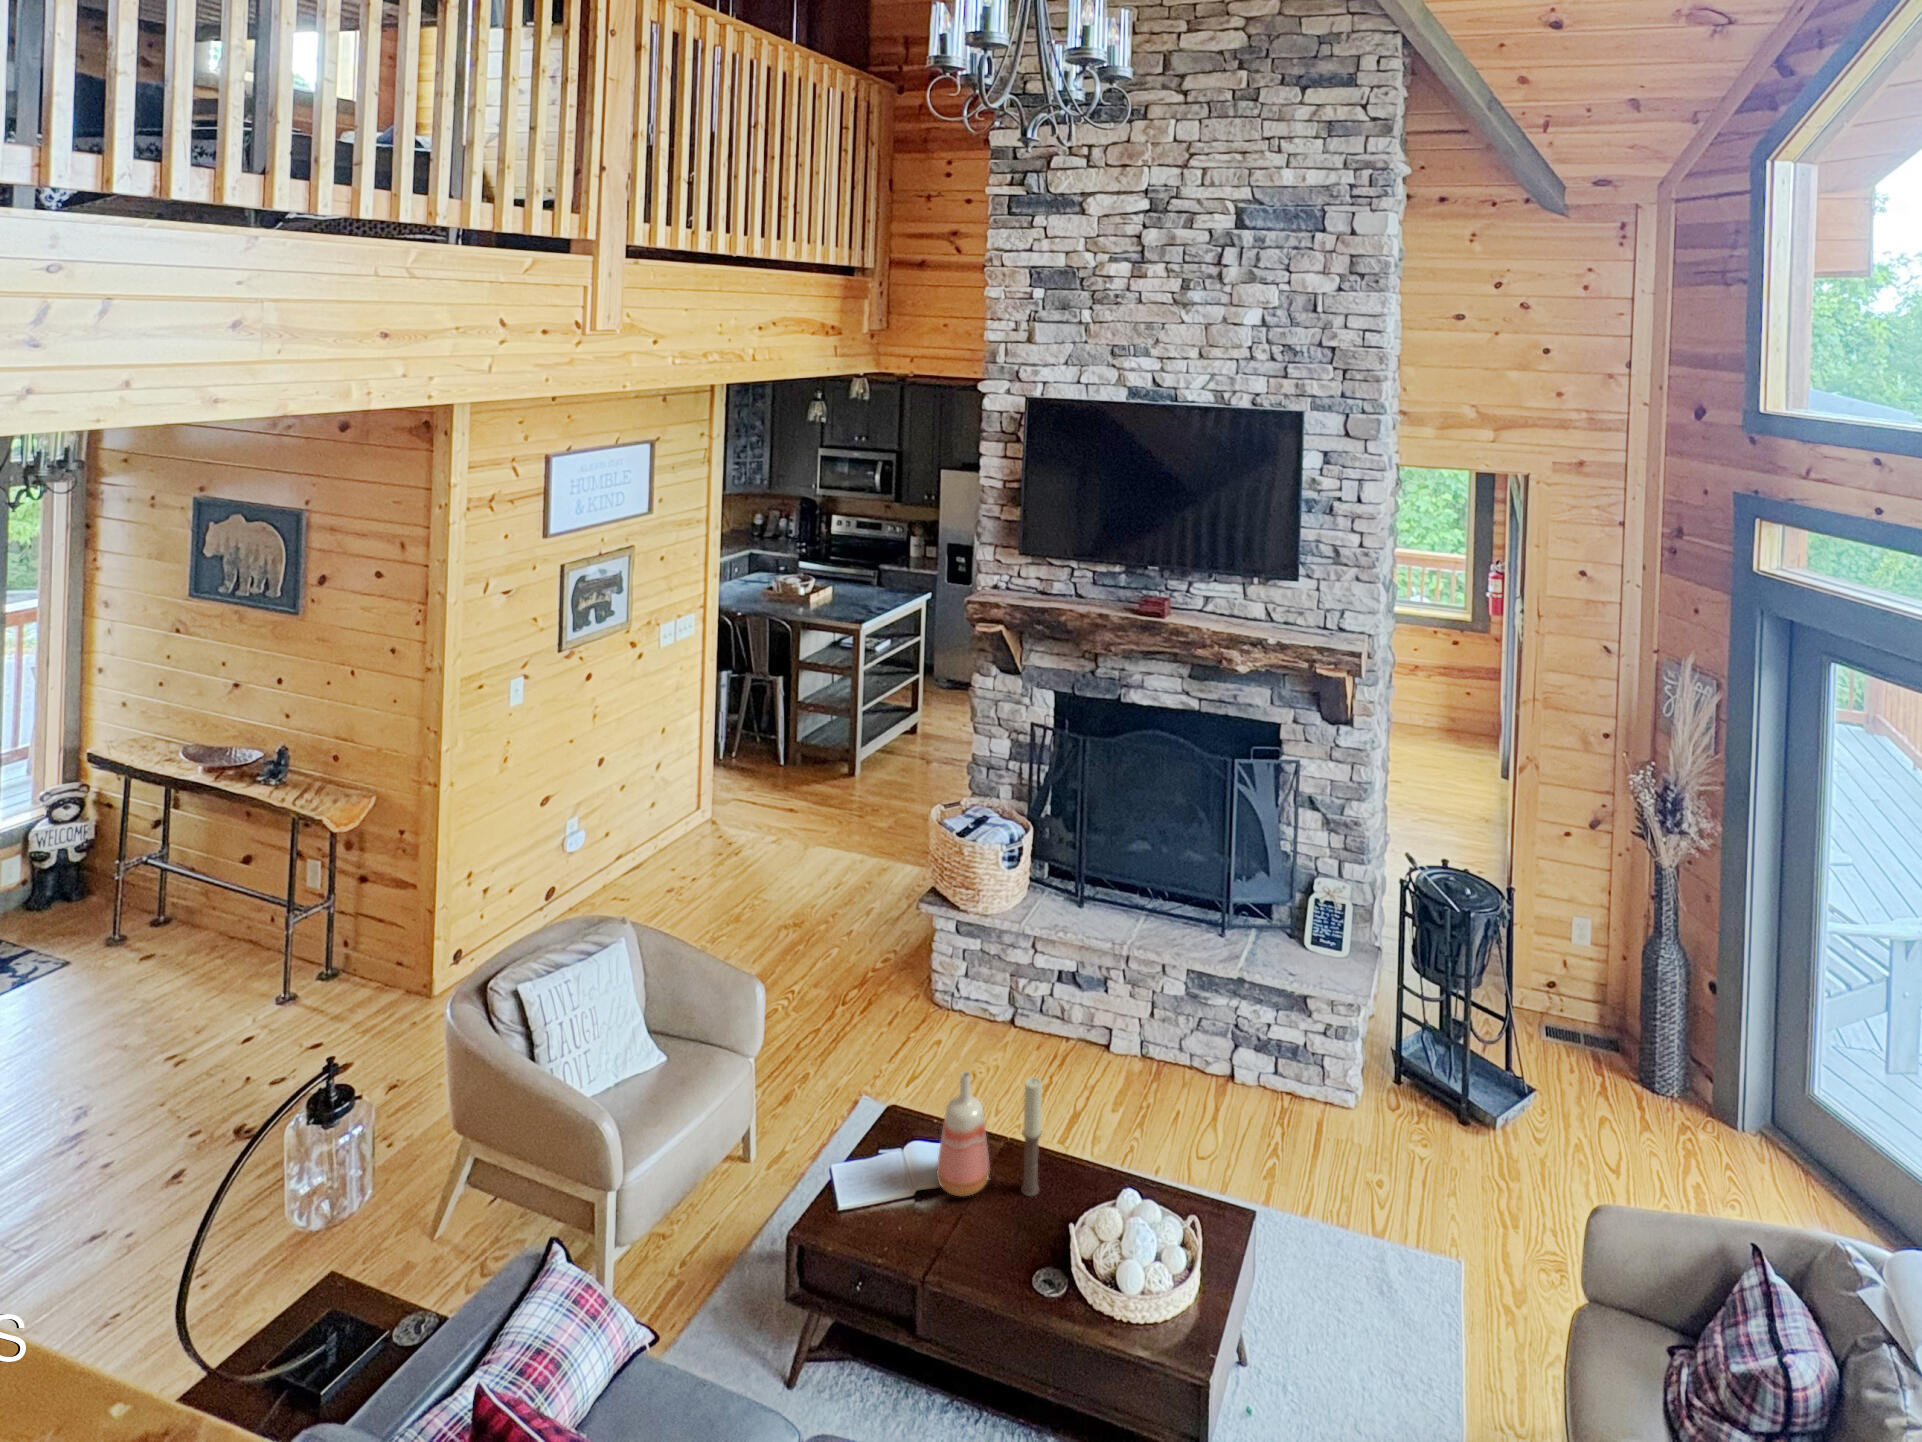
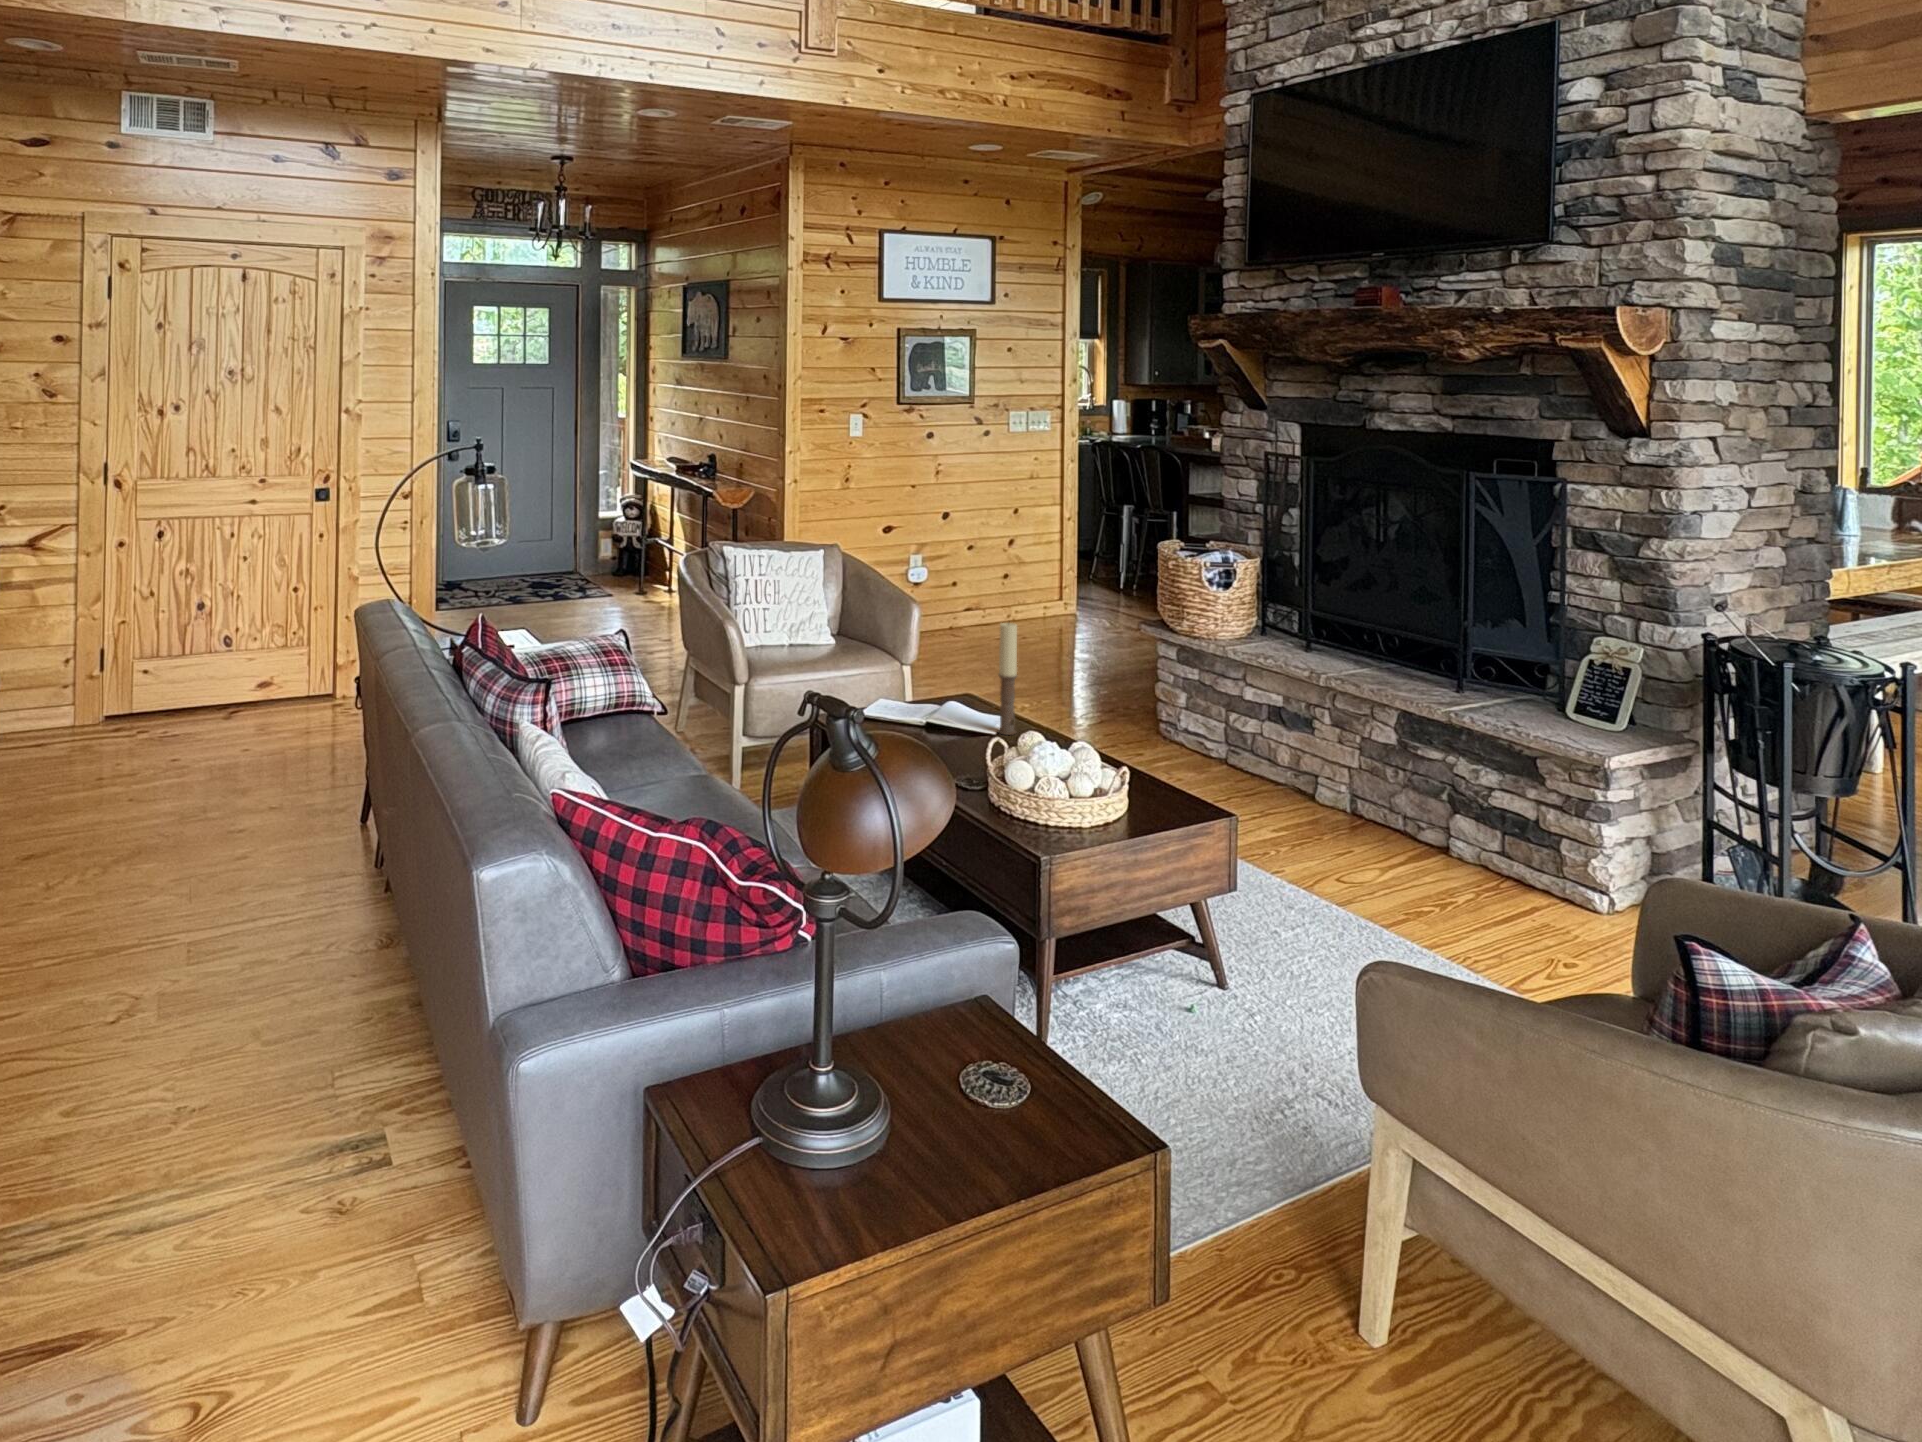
vase: present [937,1072,990,1196] -> none [929,610,981,720]

